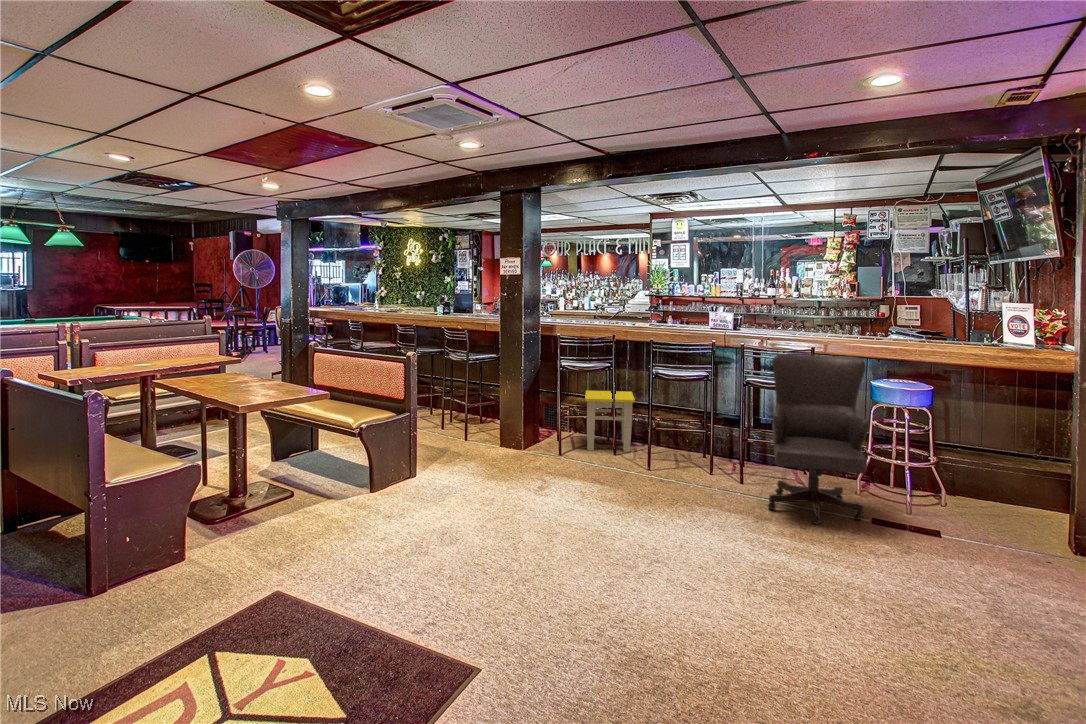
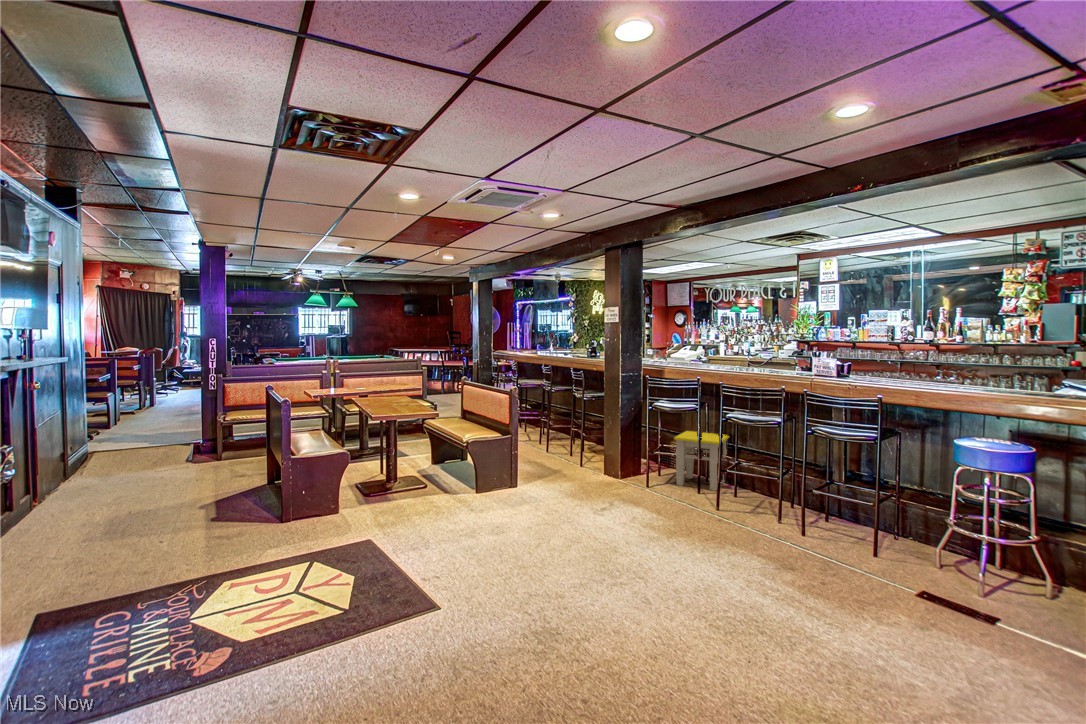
chair: present [768,354,869,524] -> none [794,405,912,581]

